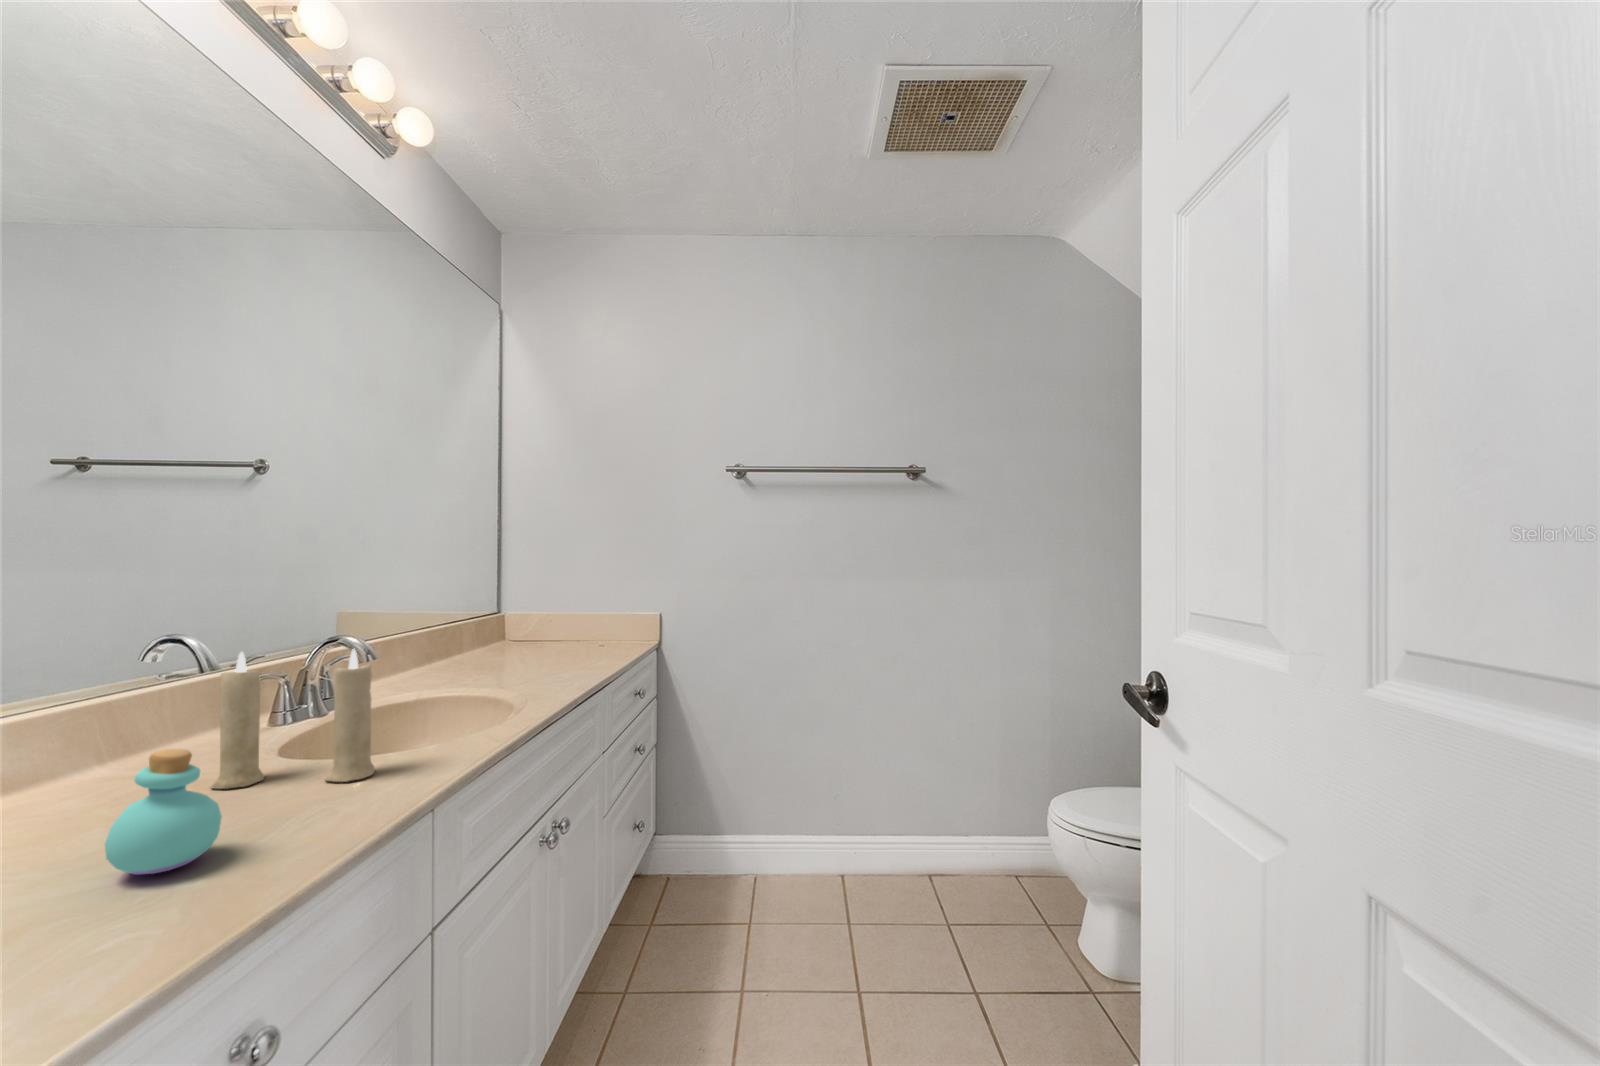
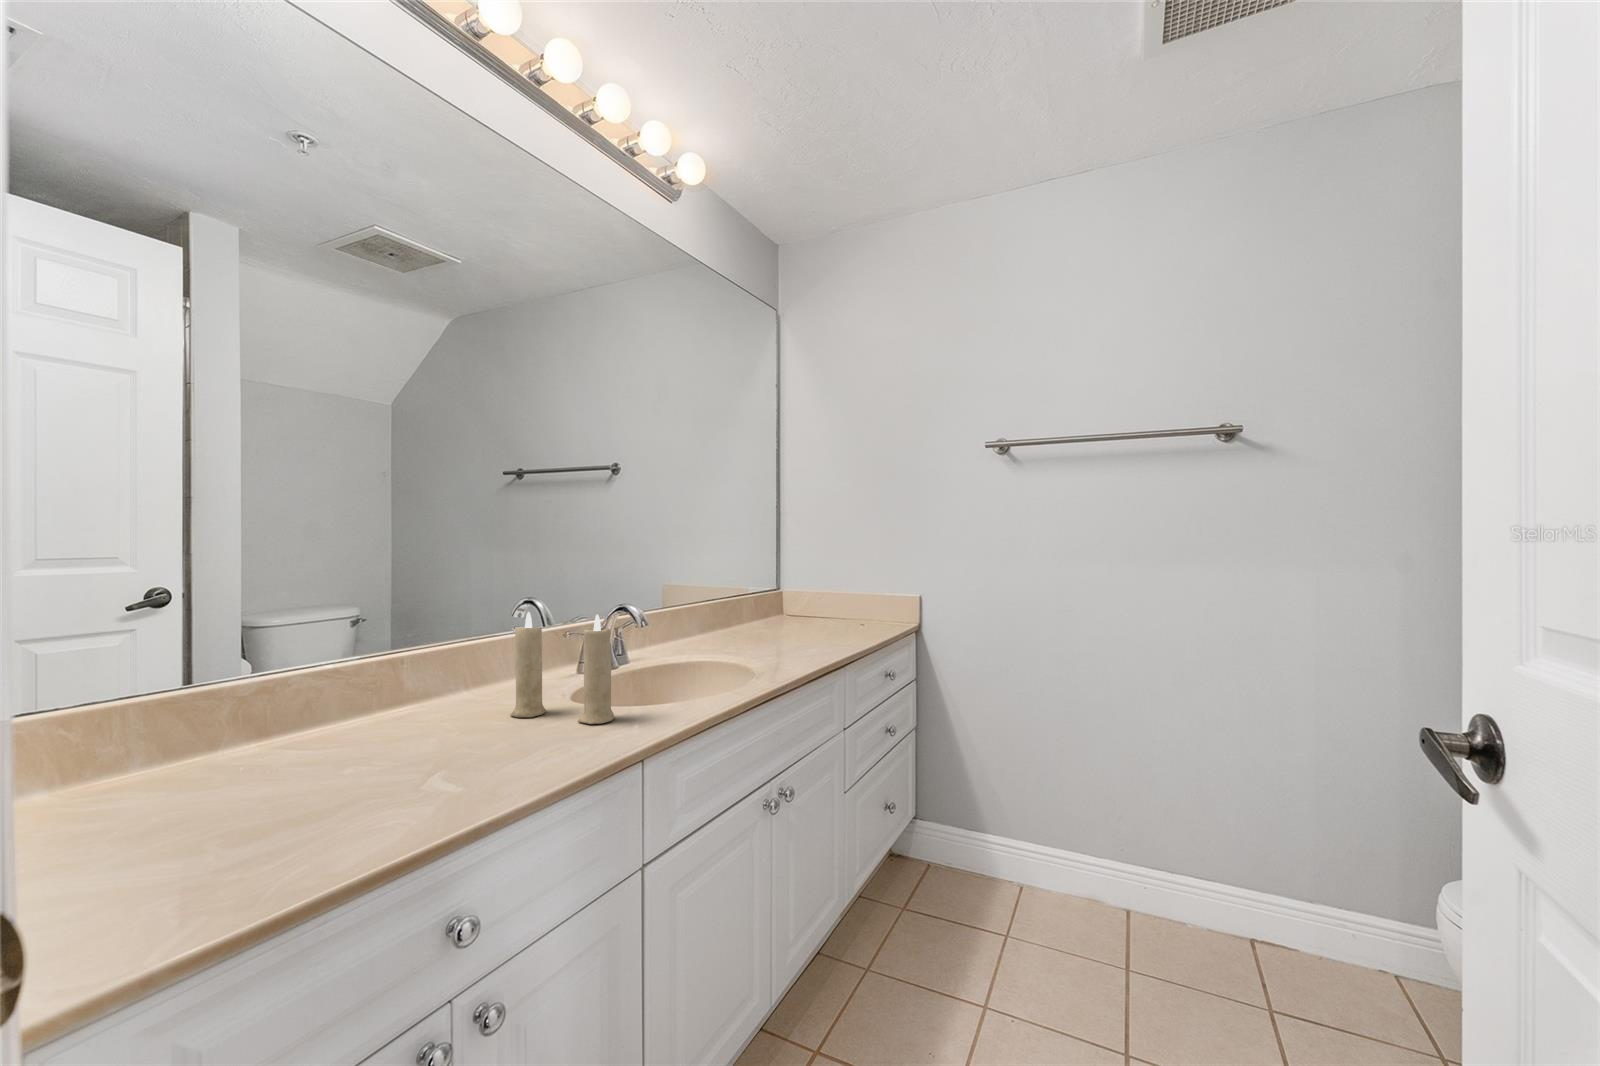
perfume bottle: present [105,749,222,875] -> none [412,681,484,773]

